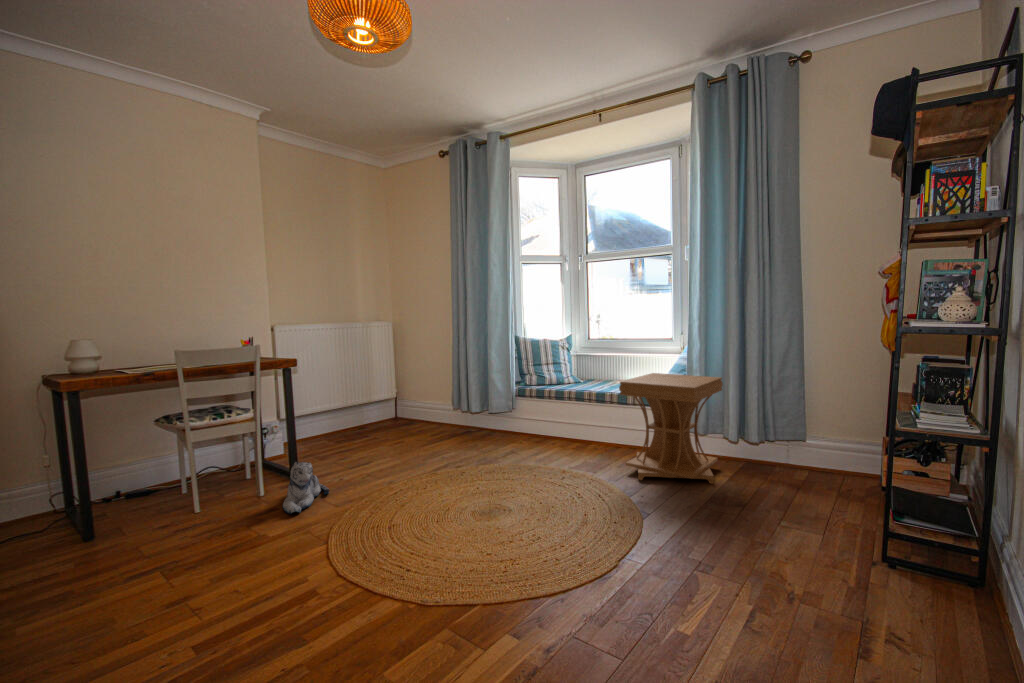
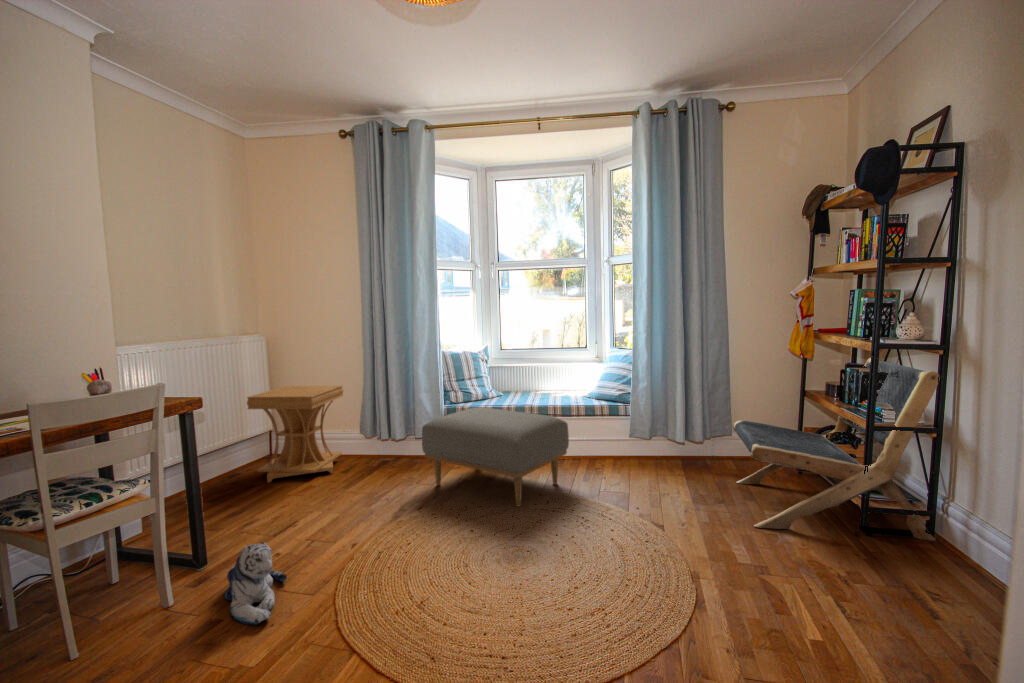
lounge chair: none [736,352,960,579] -> present [732,358,940,541]
side table: present [619,373,723,484] -> present [247,386,343,482]
ottoman: none [475,388,598,476] -> present [422,407,569,506]

